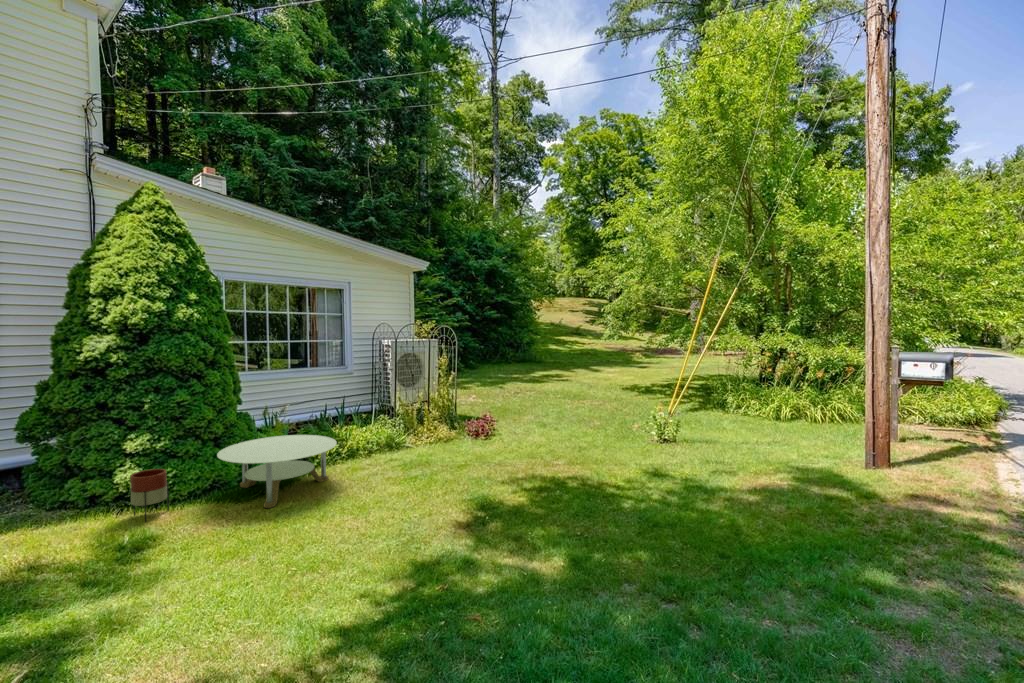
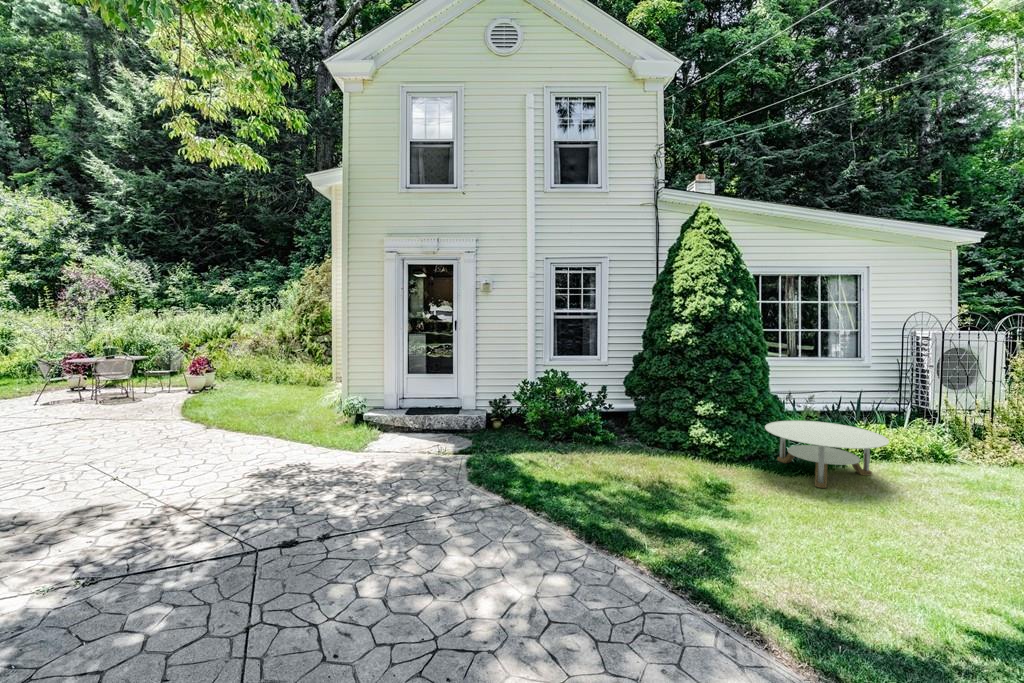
planter: present [130,469,169,522] -> none [704,431,729,472]

